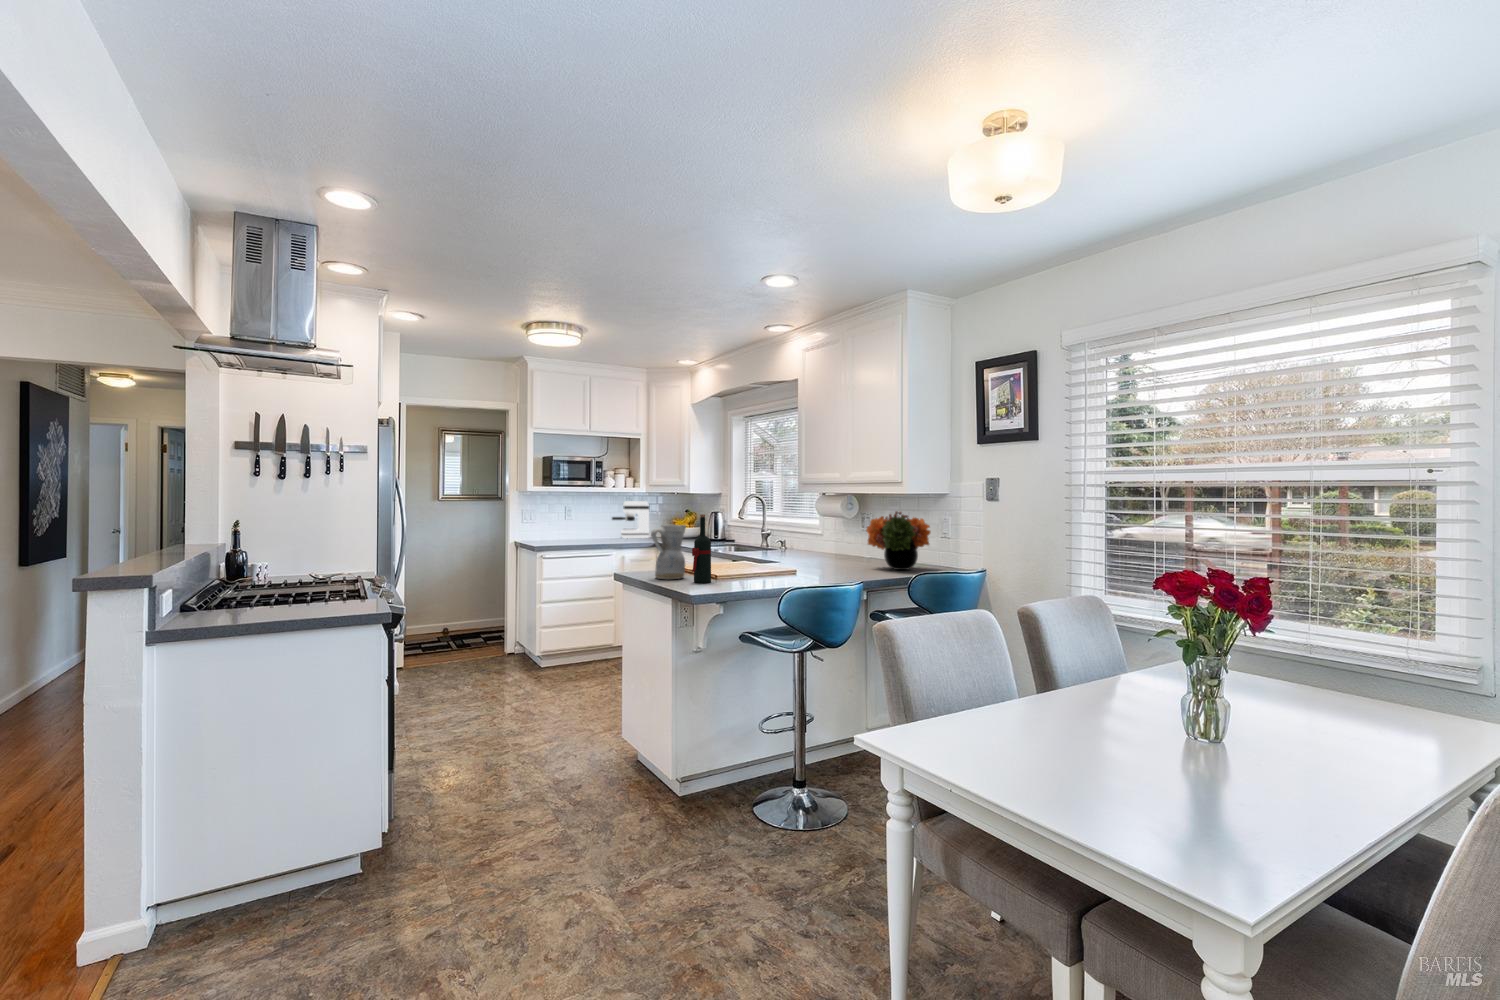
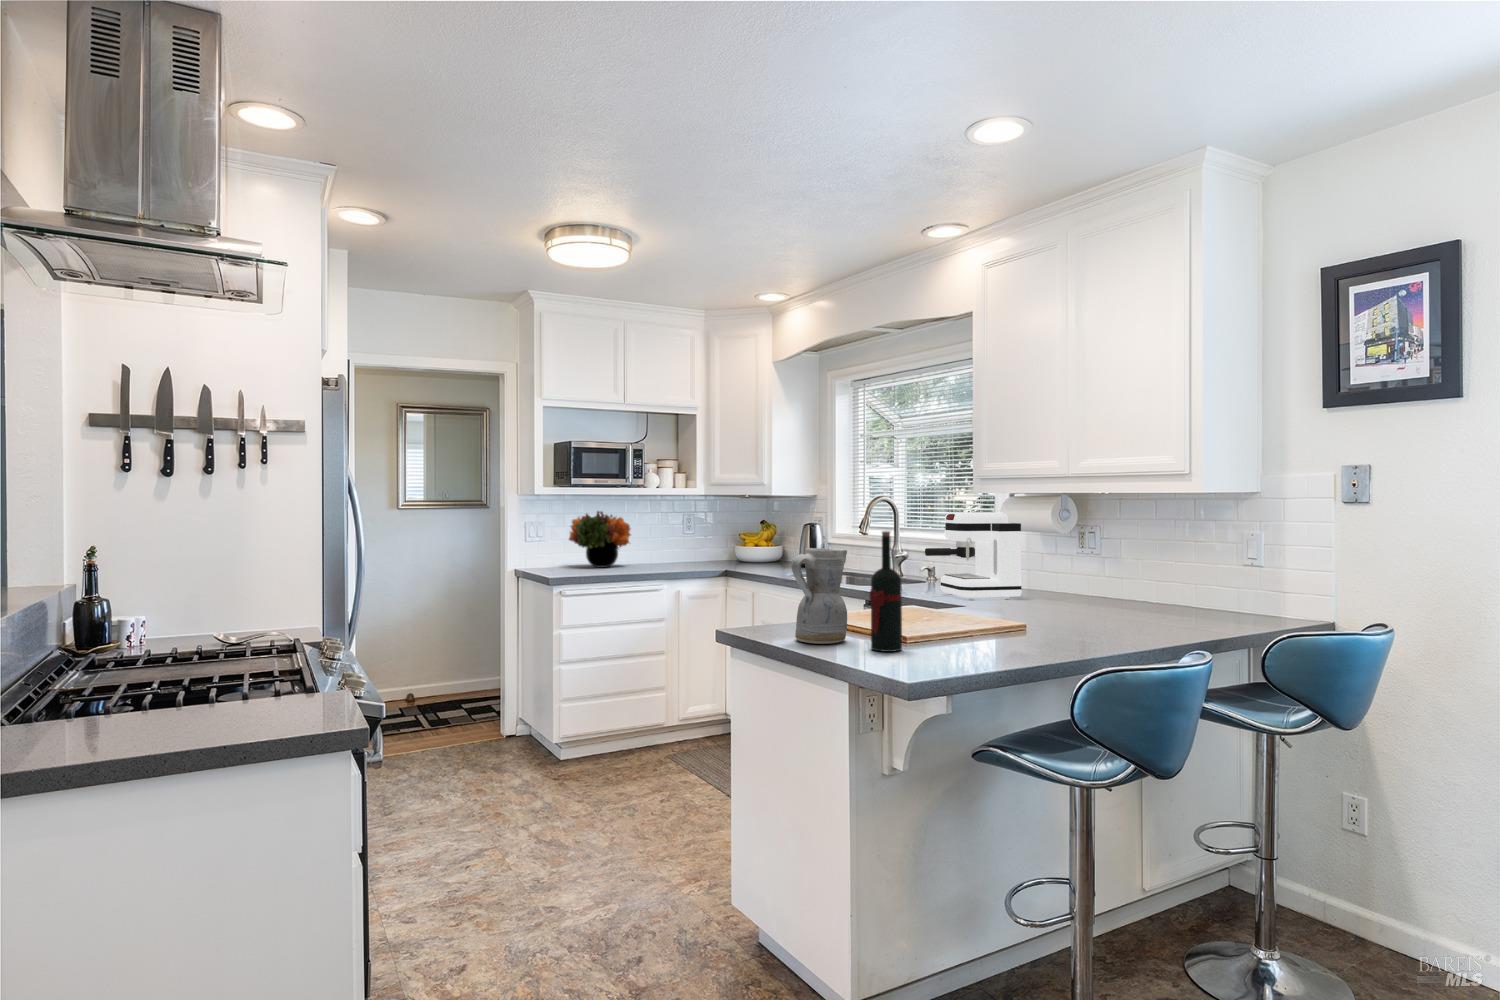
coffee maker: present [612,501,649,539] -> present [925,512,1022,599]
flower arrangement: present [866,511,930,570] -> present [569,511,631,567]

